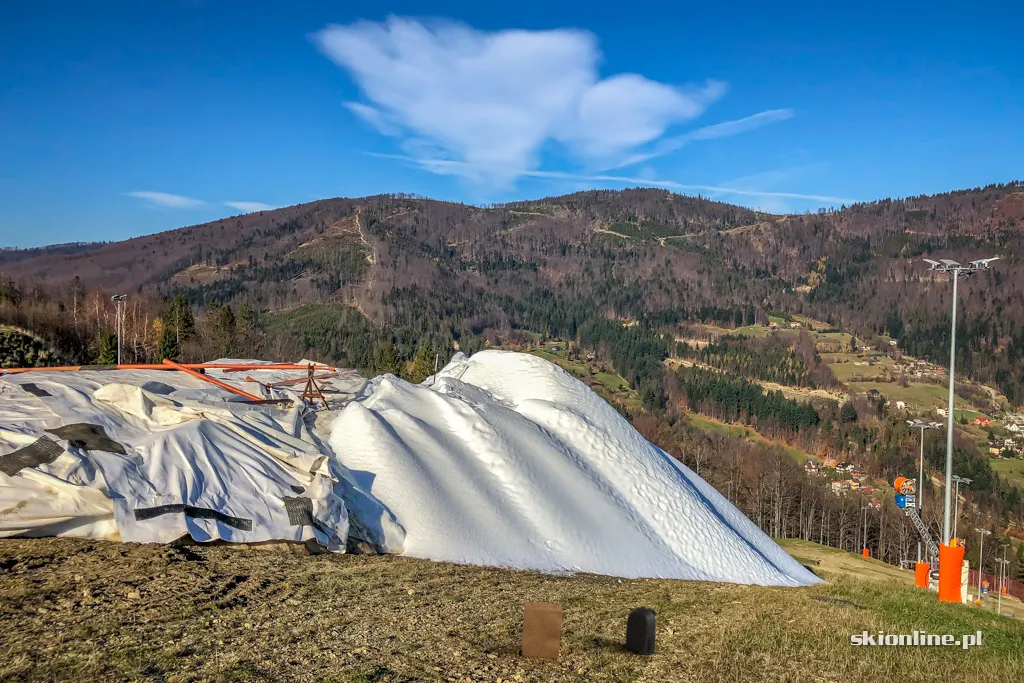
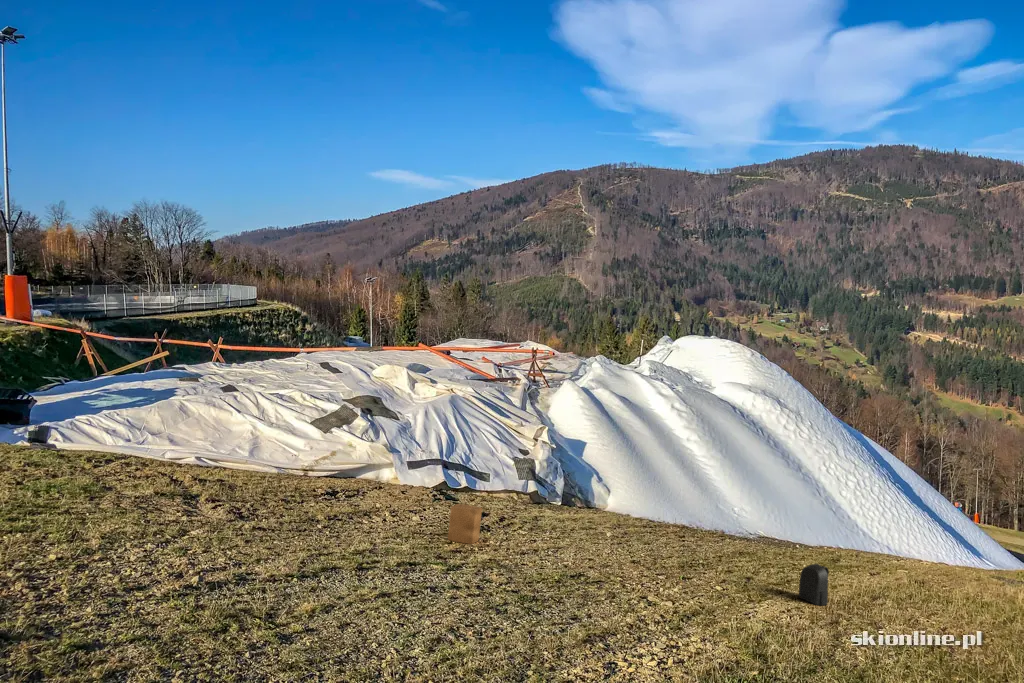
cardboard box: present [521,601,562,658] -> present [448,504,482,544]

